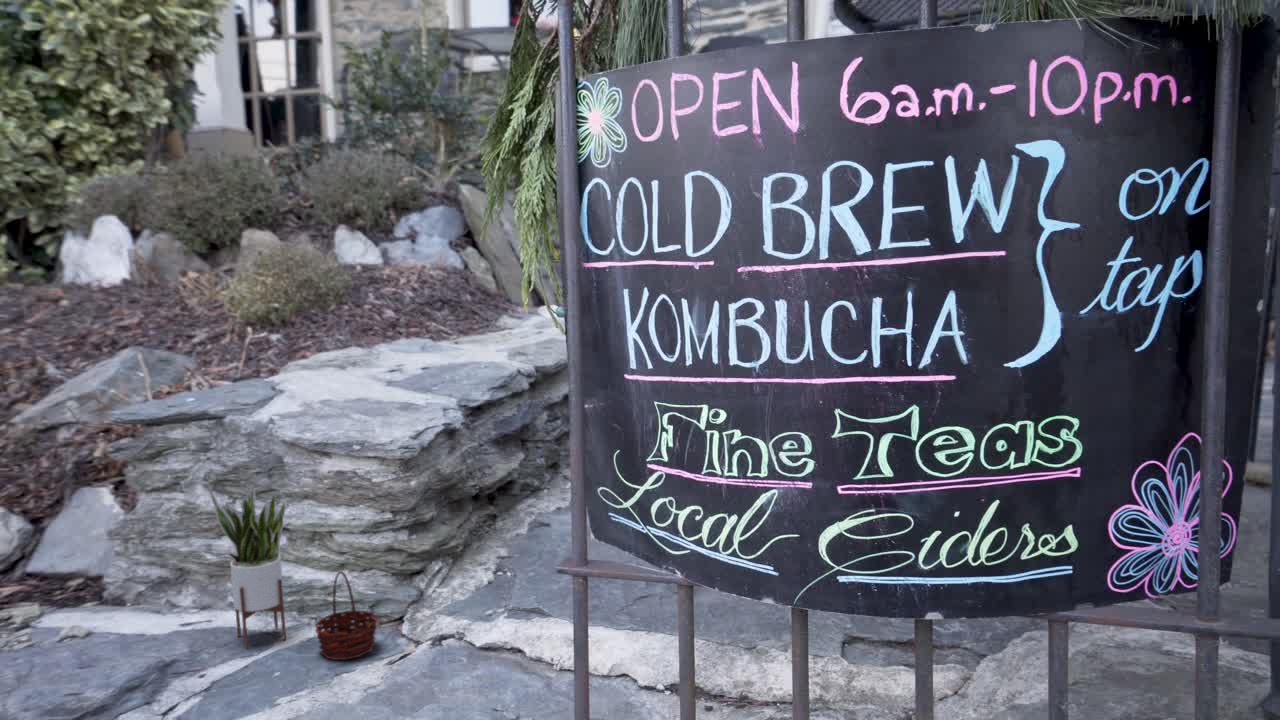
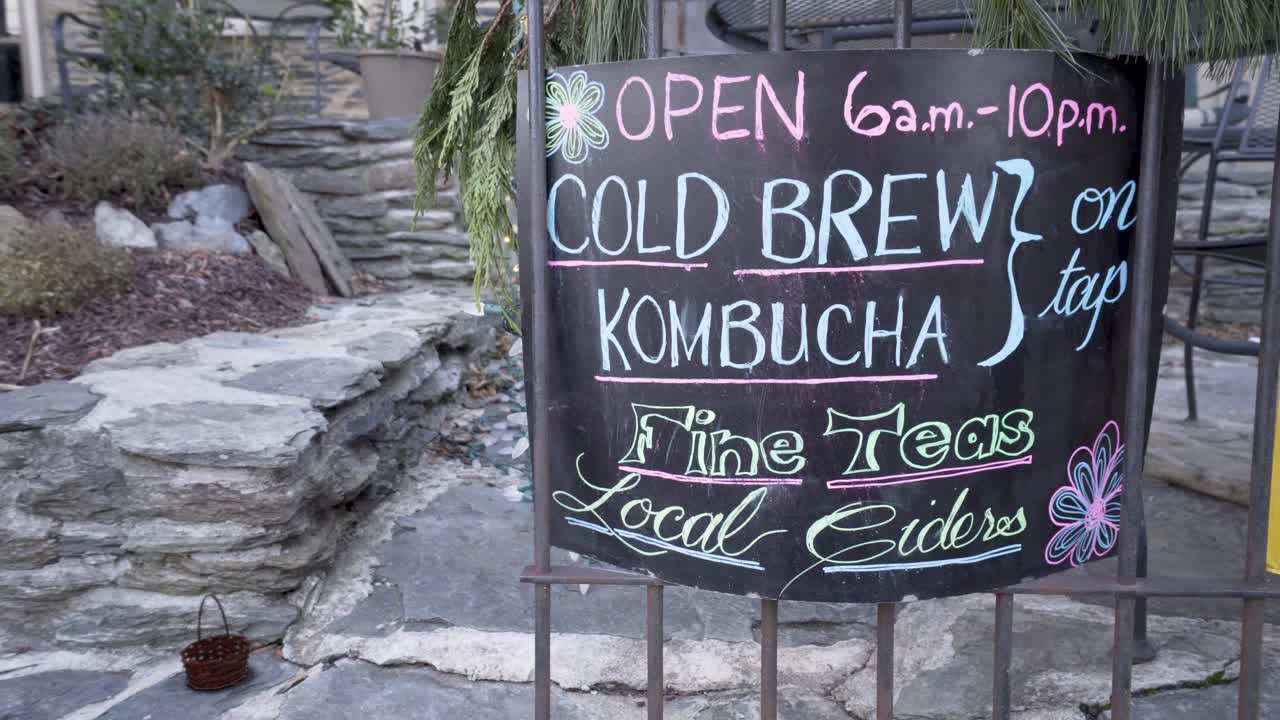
potted plant: present [208,485,286,649] -> none [46,505,140,688]

